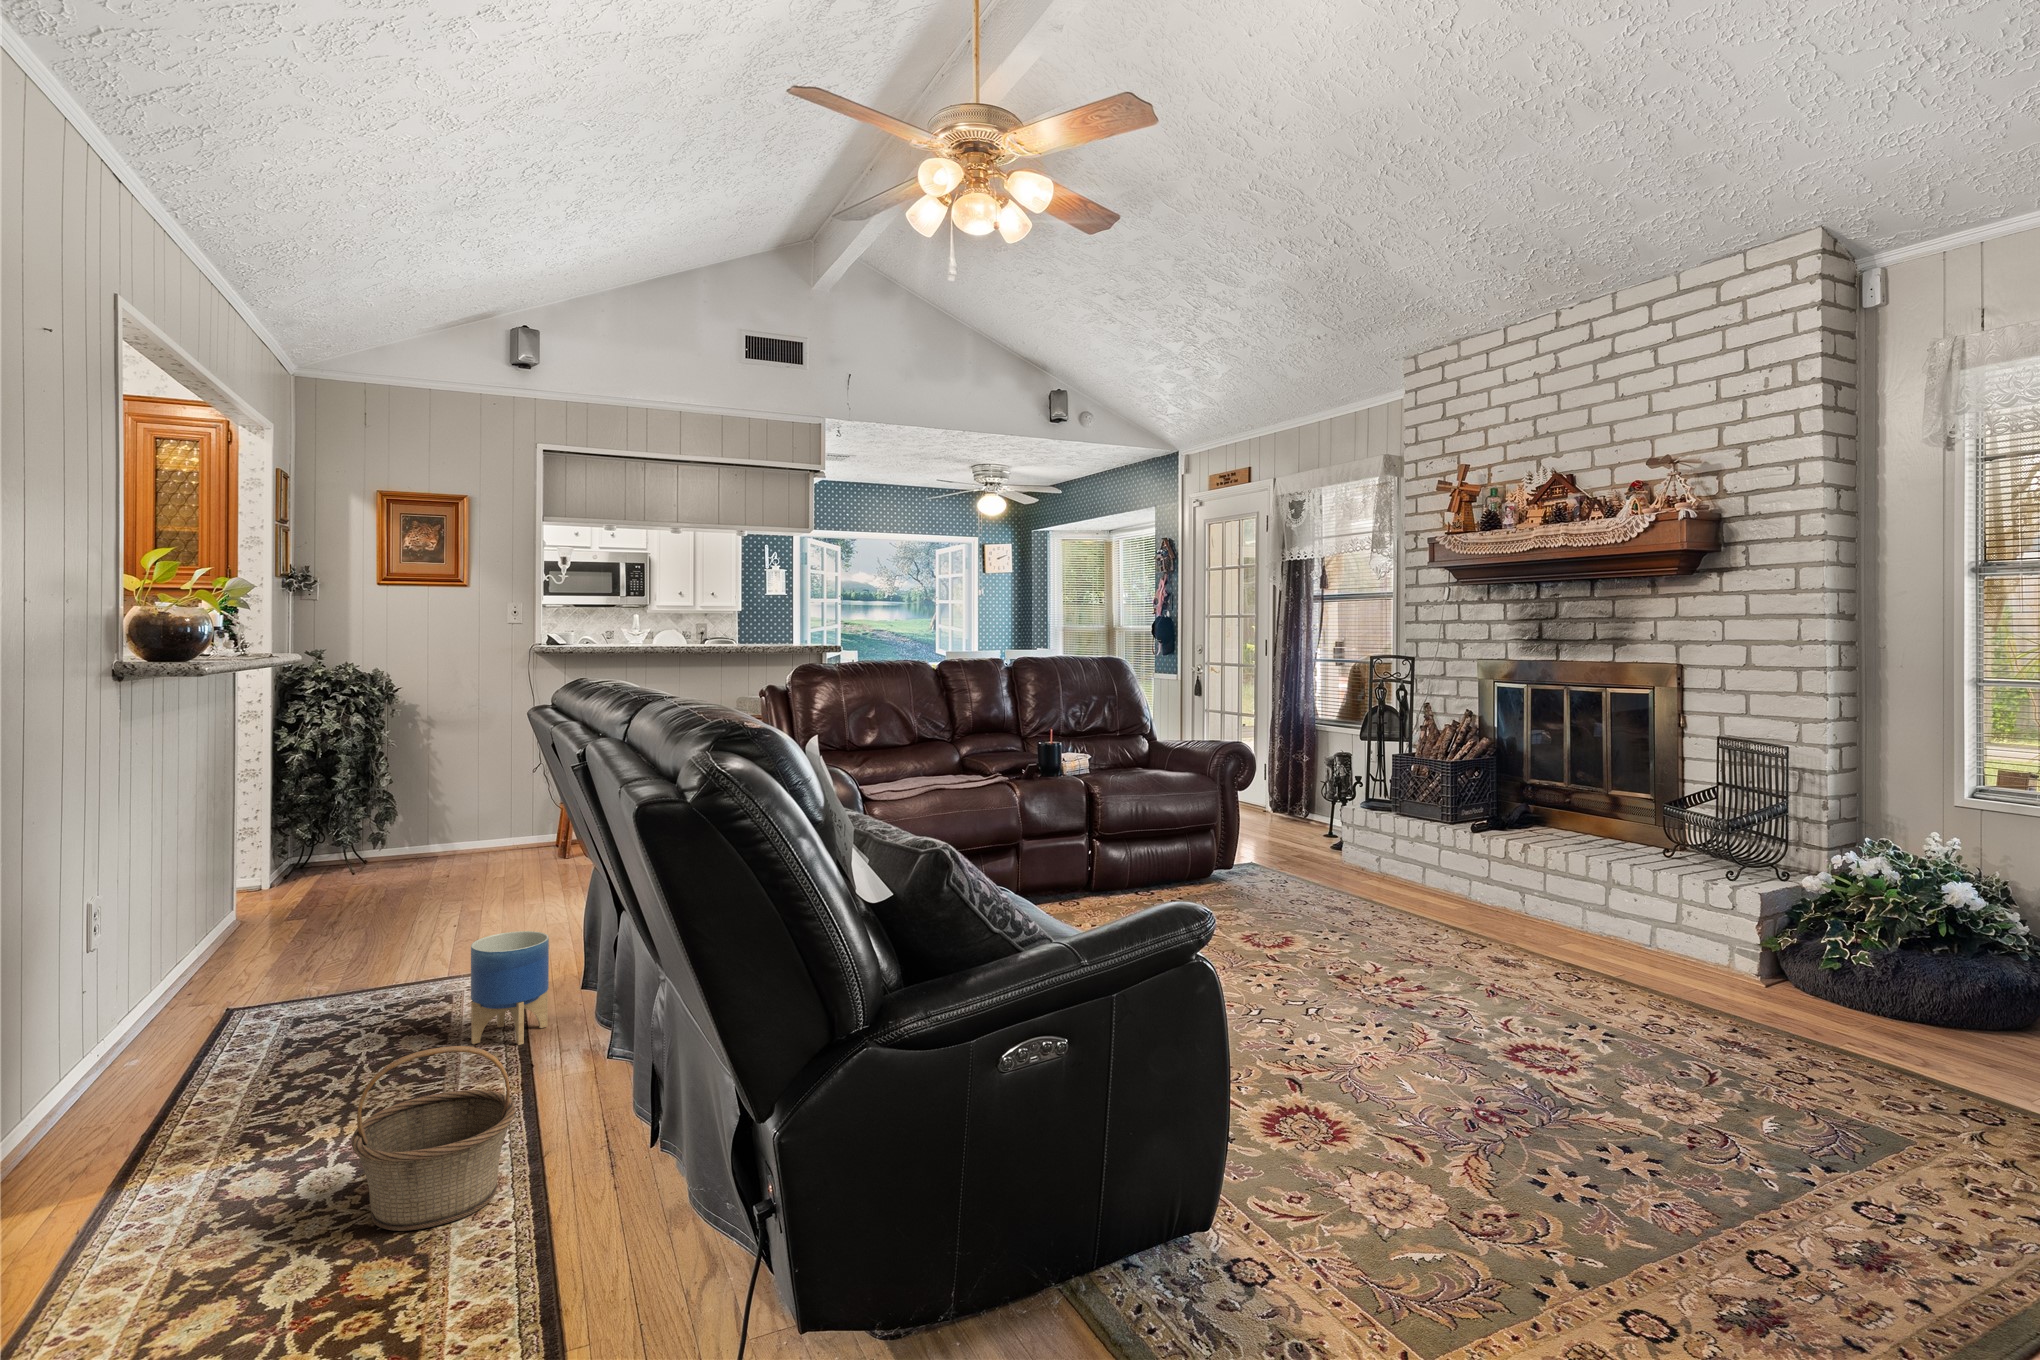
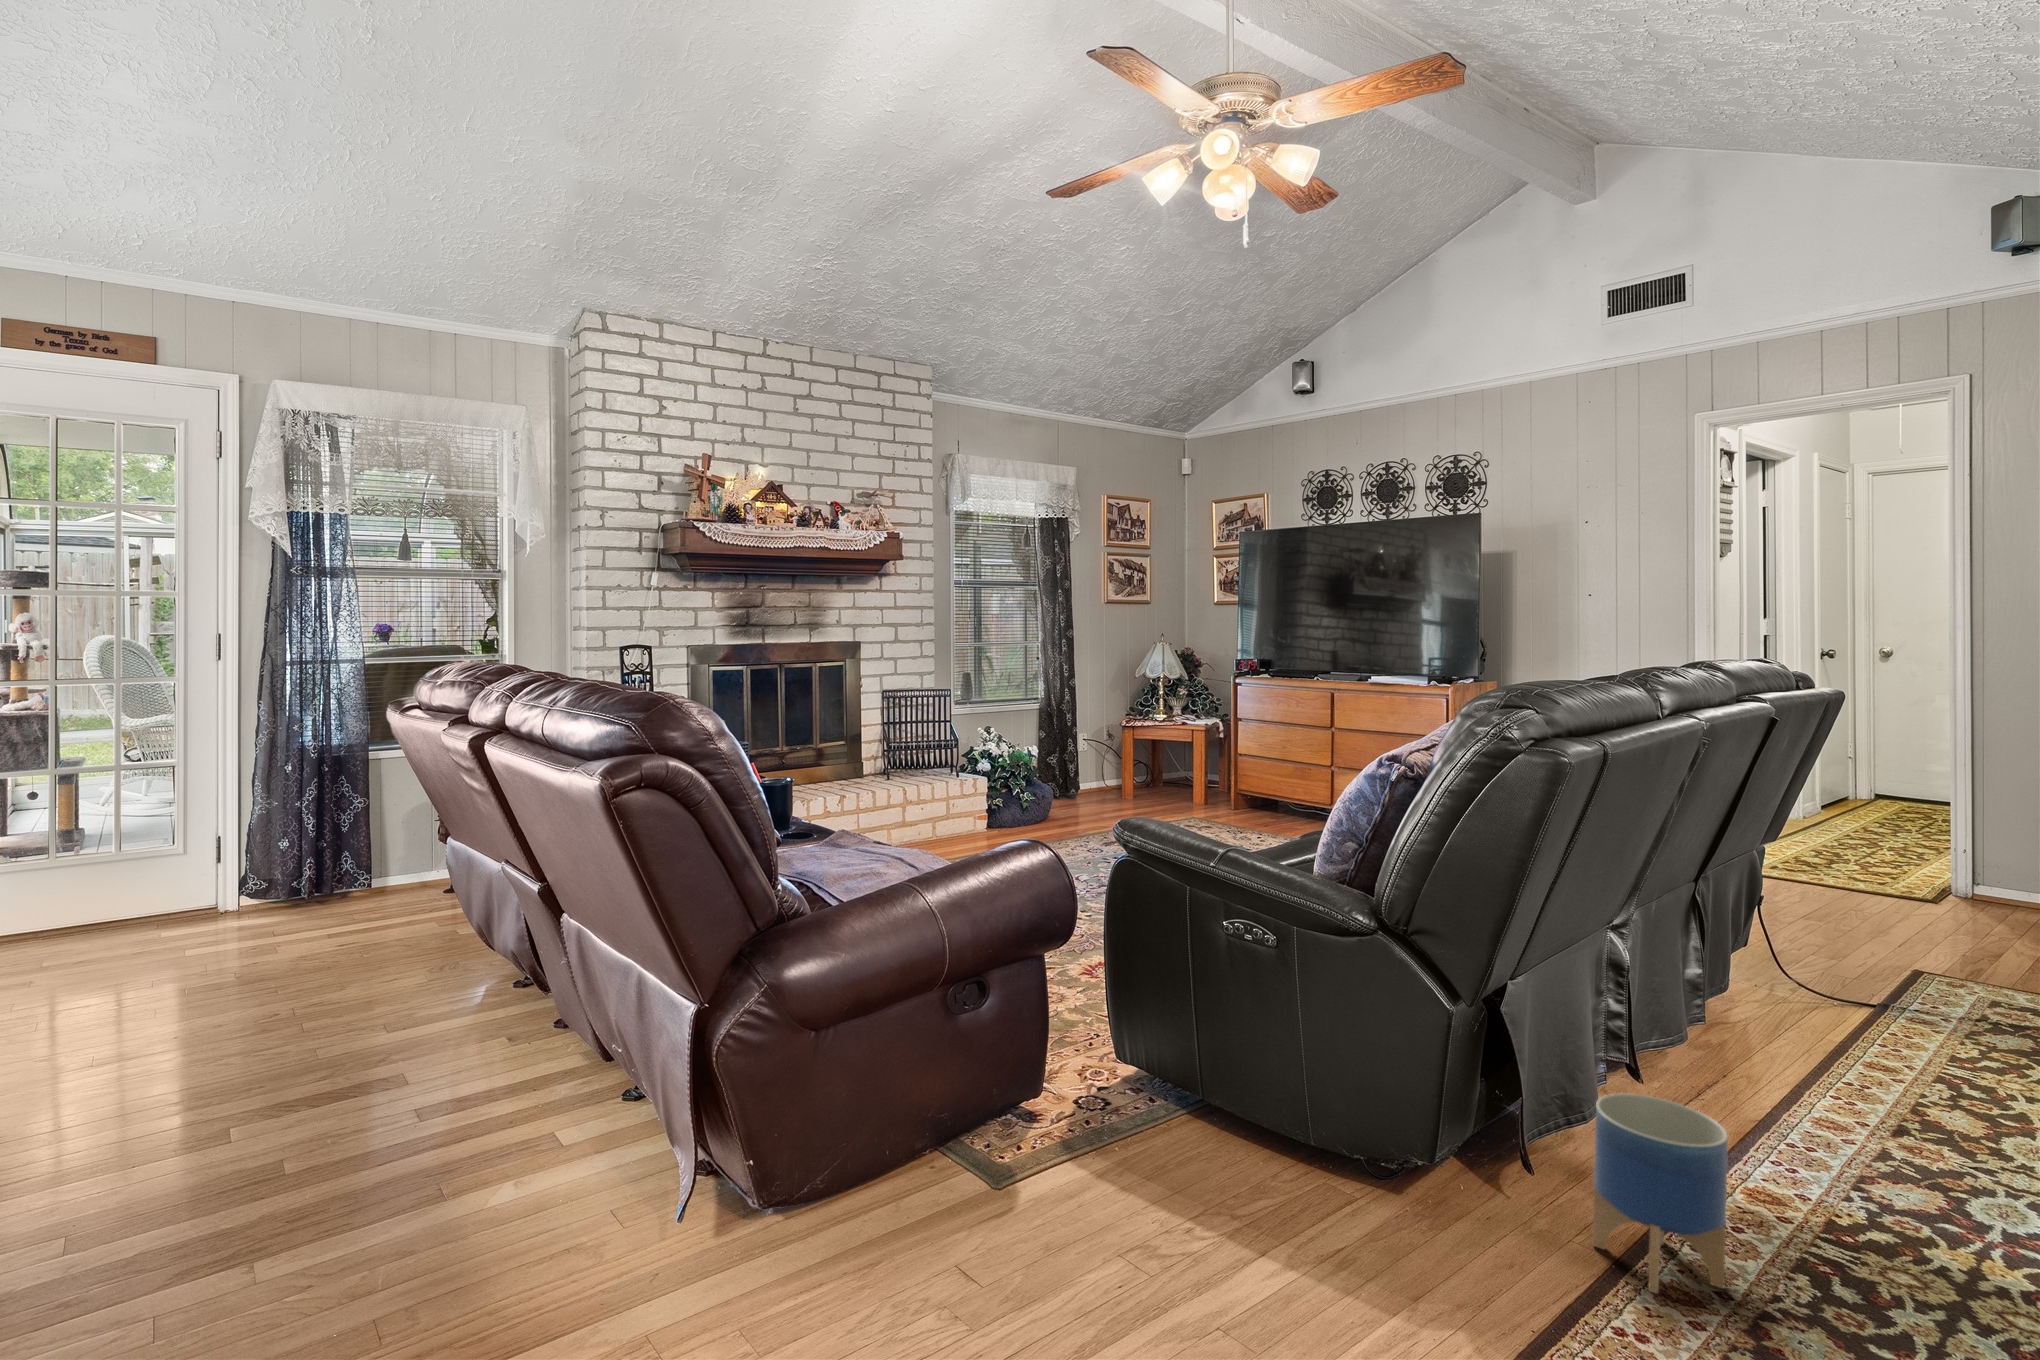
basket: present [351,1046,515,1231] -> none [1808,999,1980,1162]

